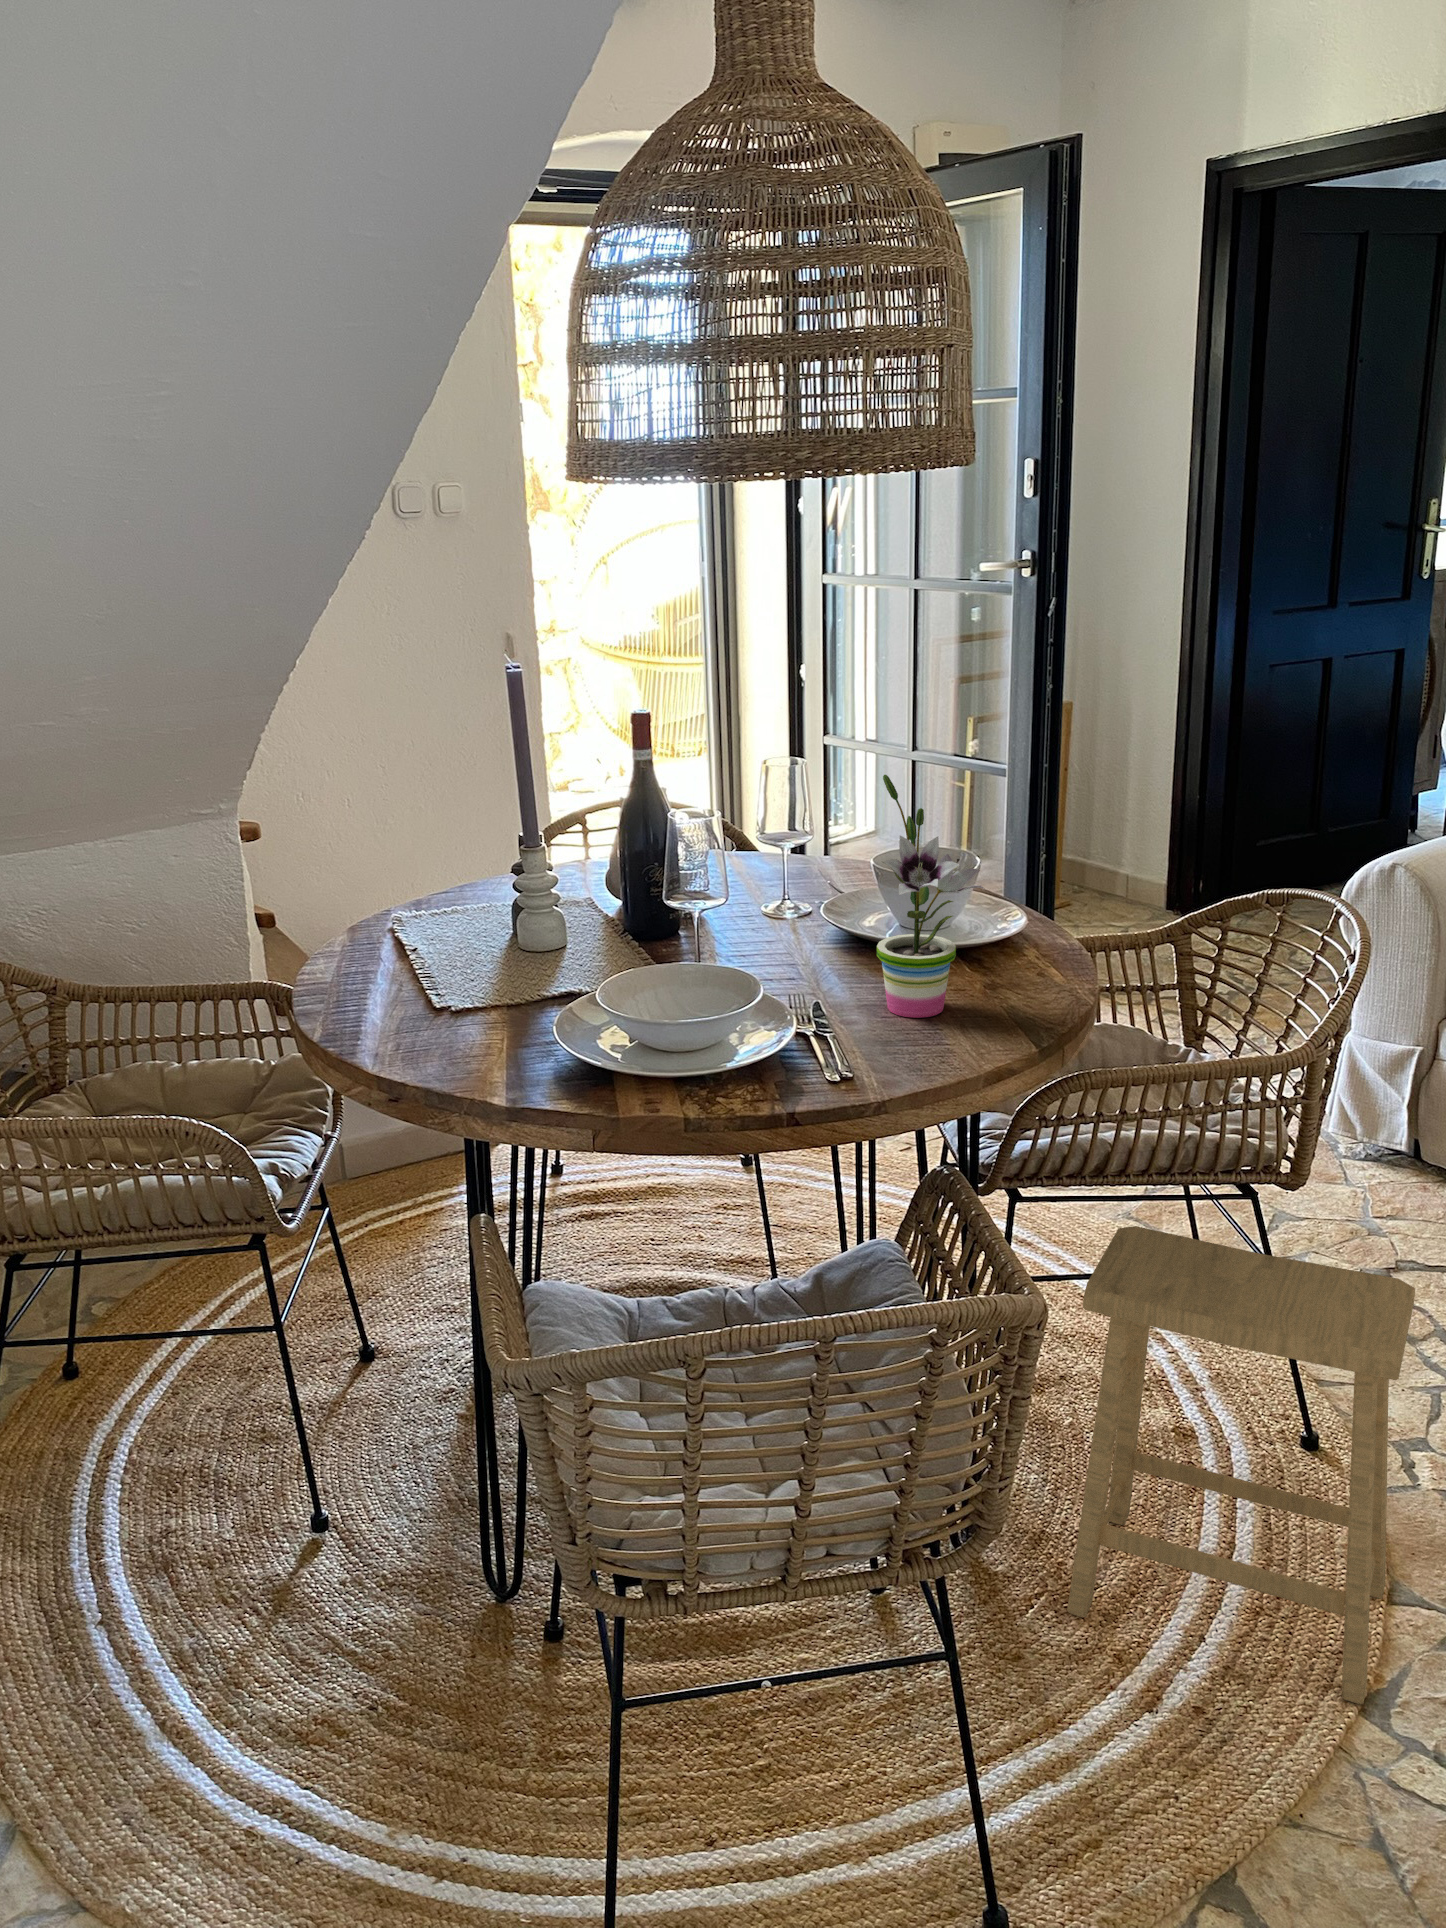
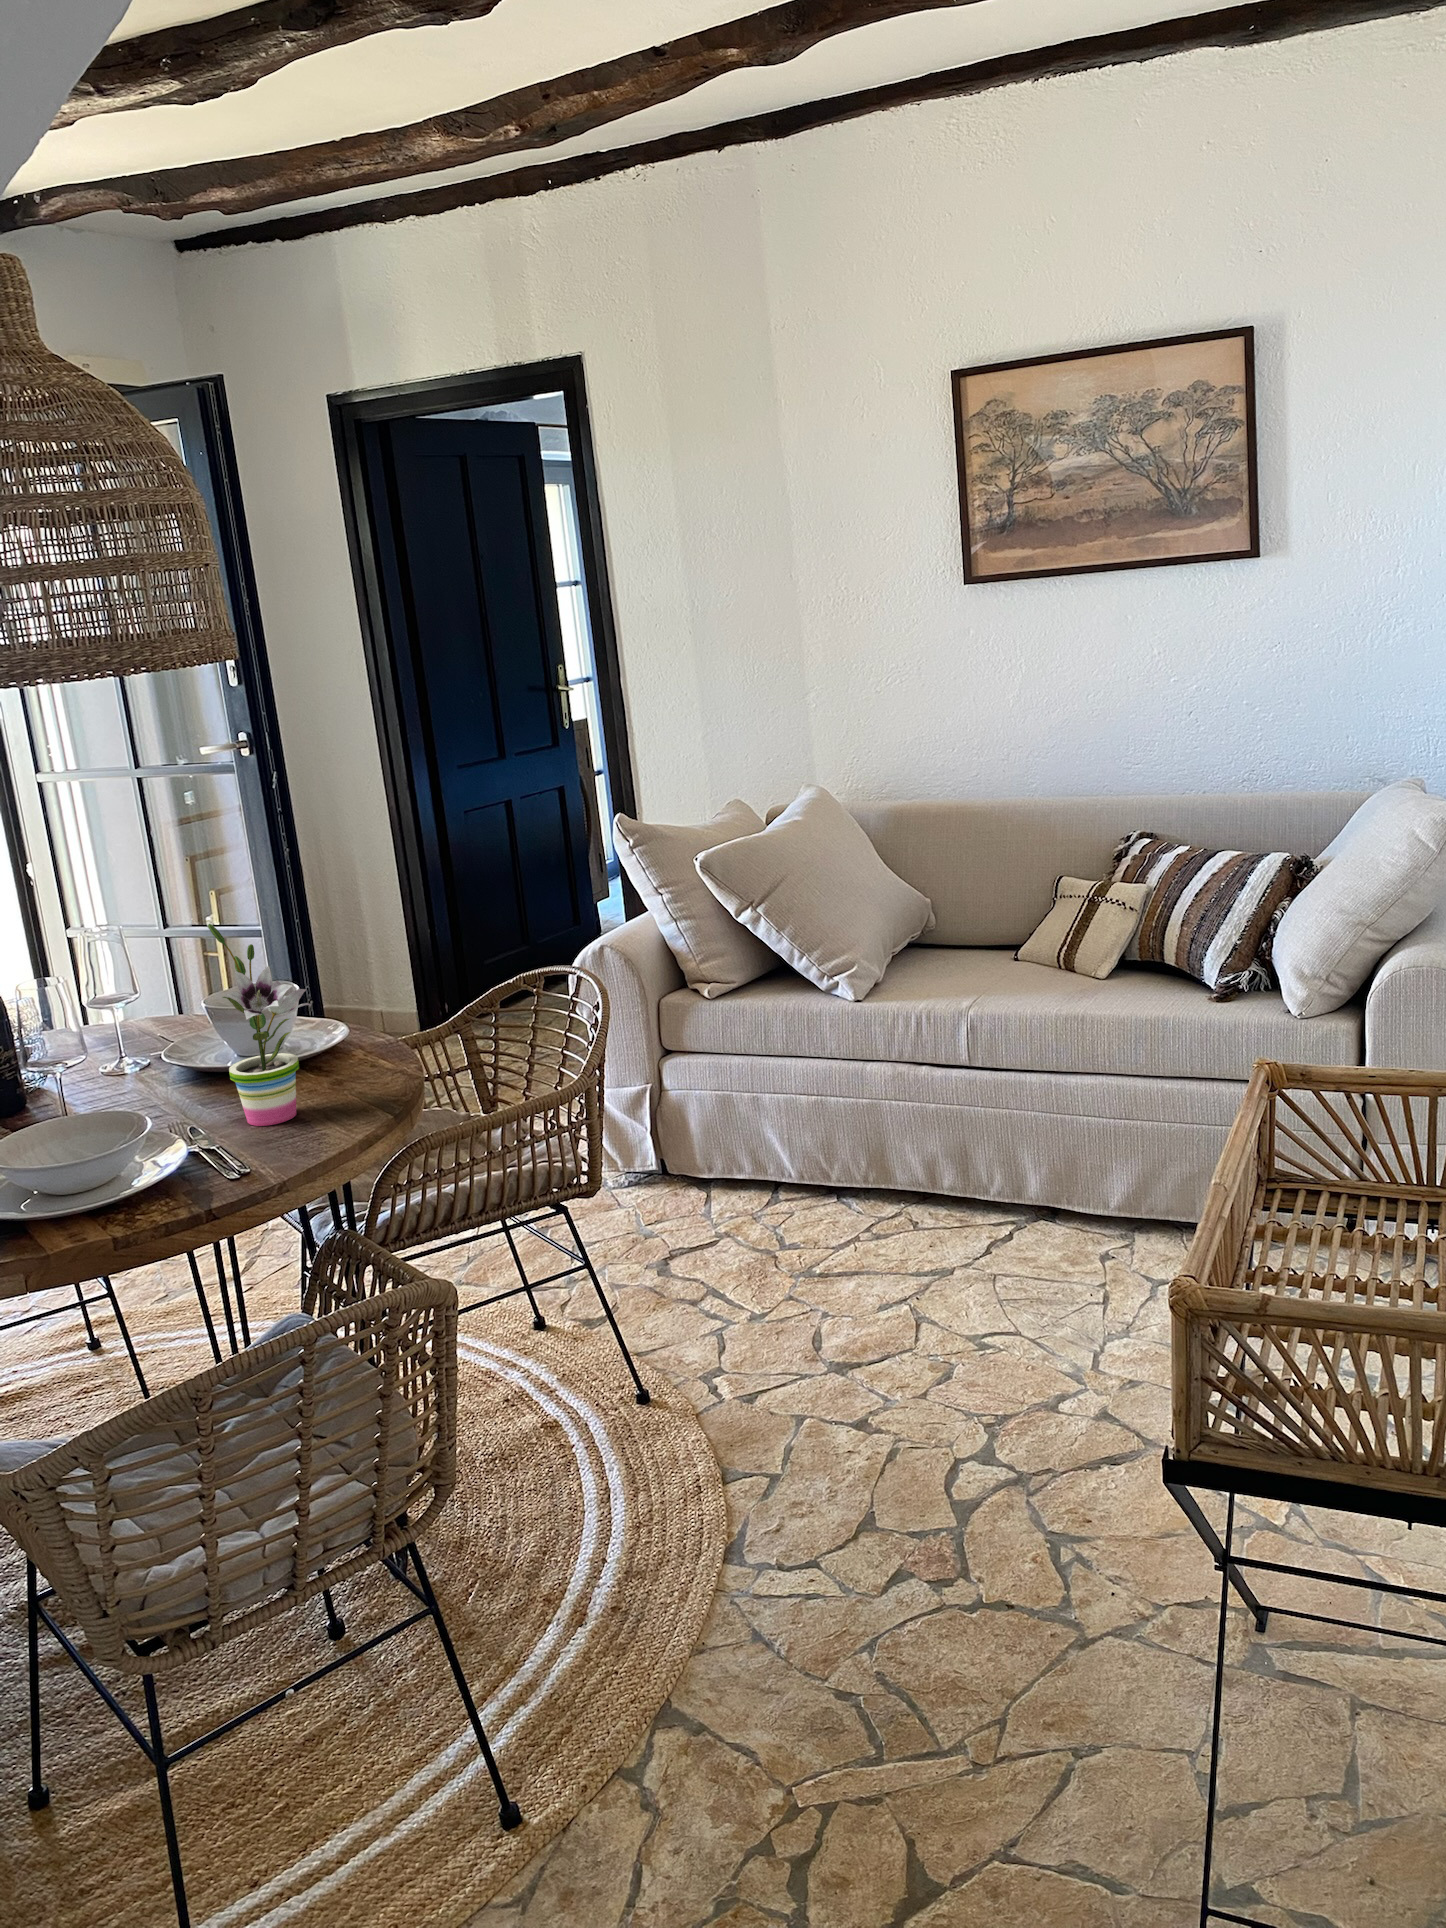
footstool: present [1067,1226,1415,1705] -> none [463,1231,729,1586]

